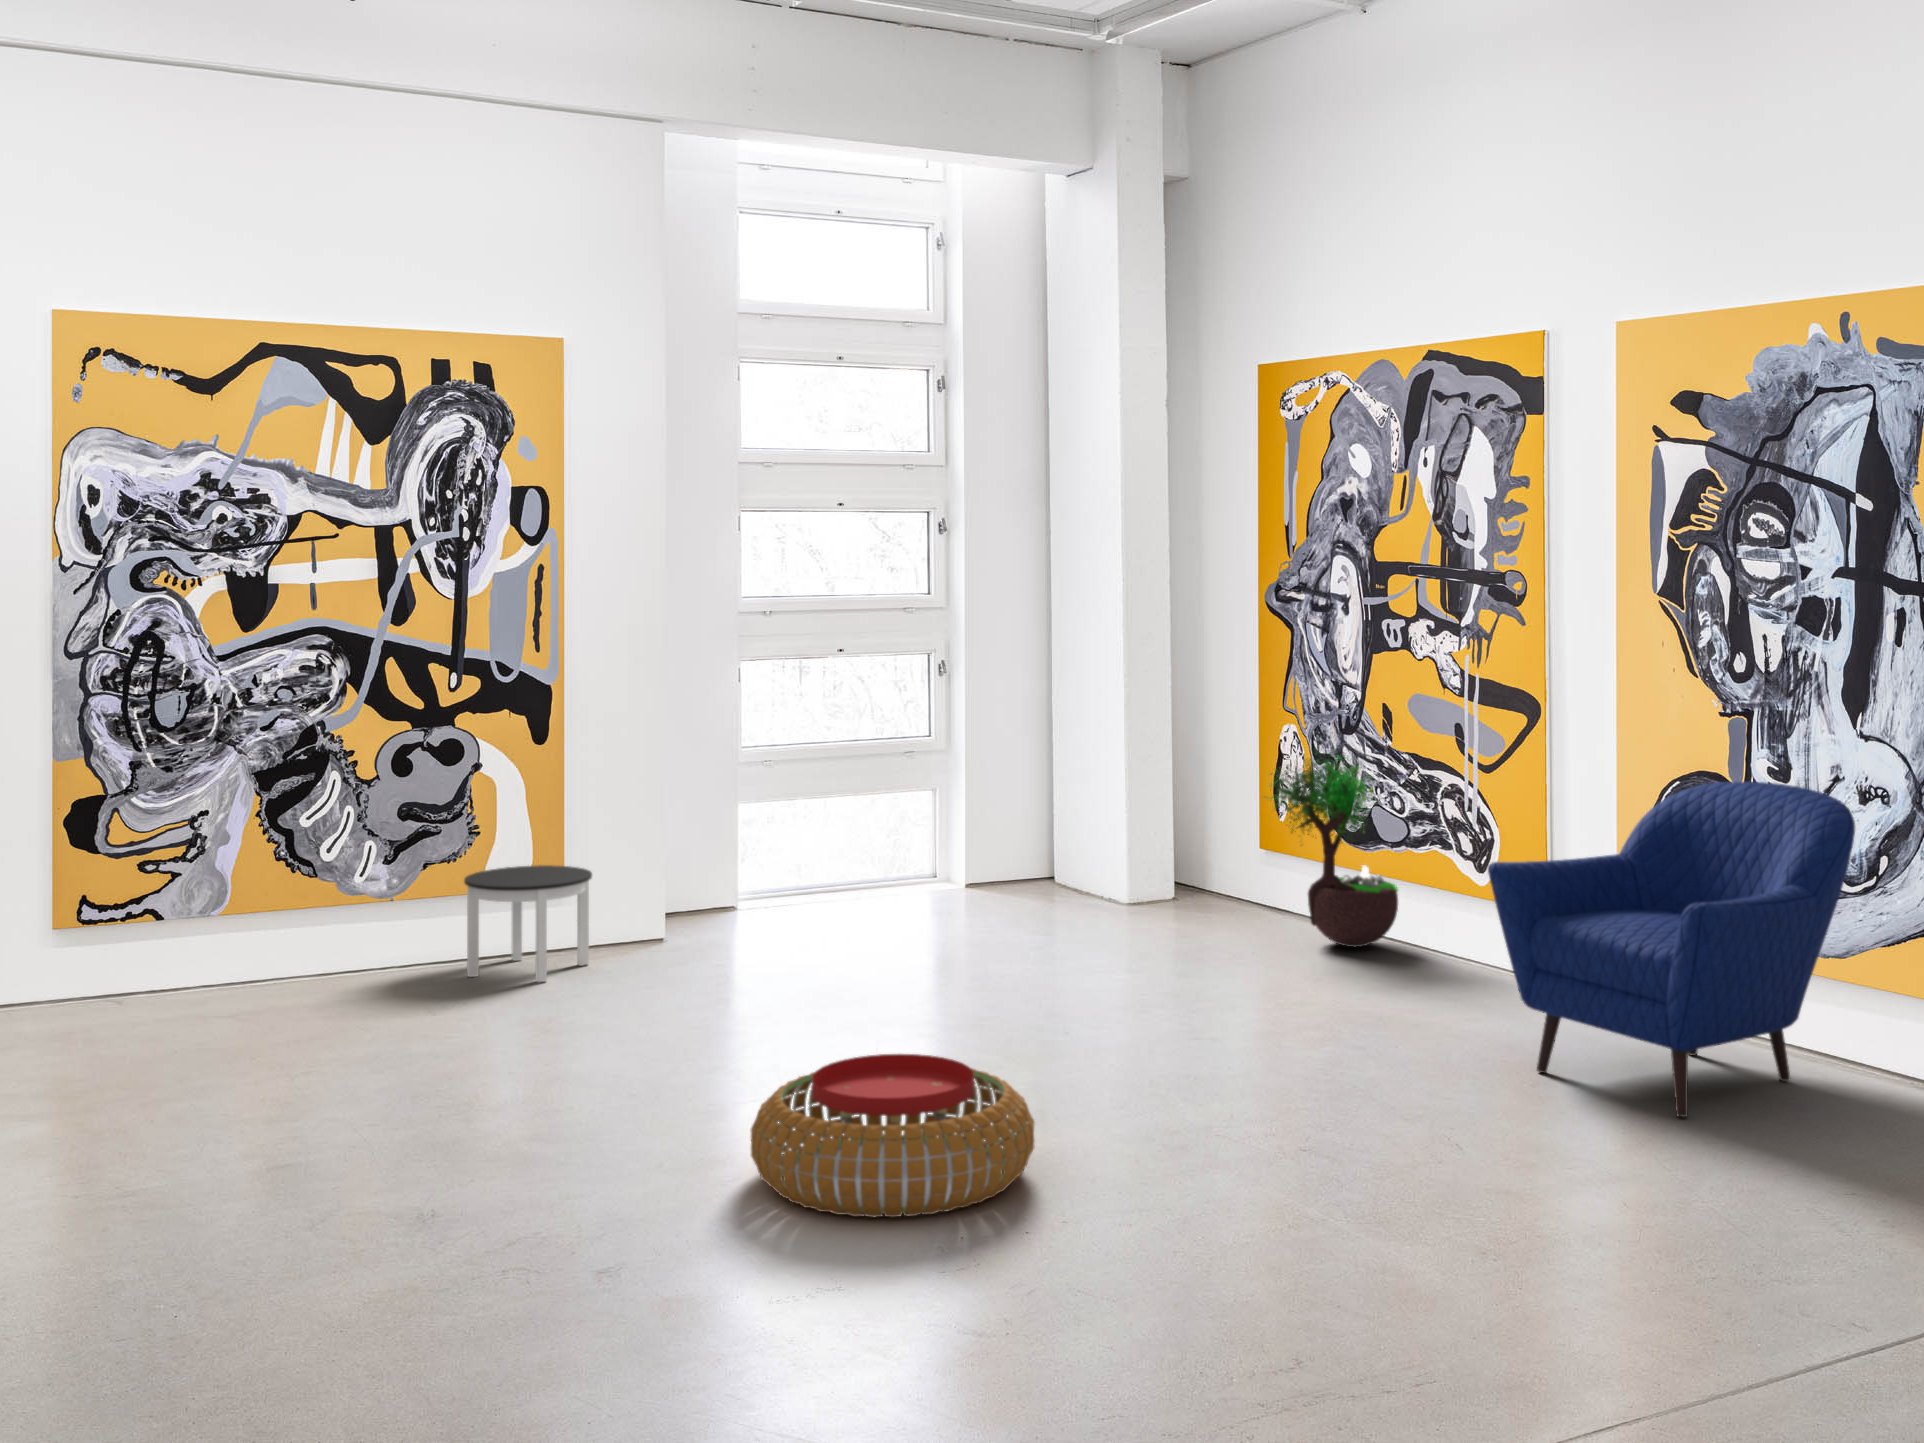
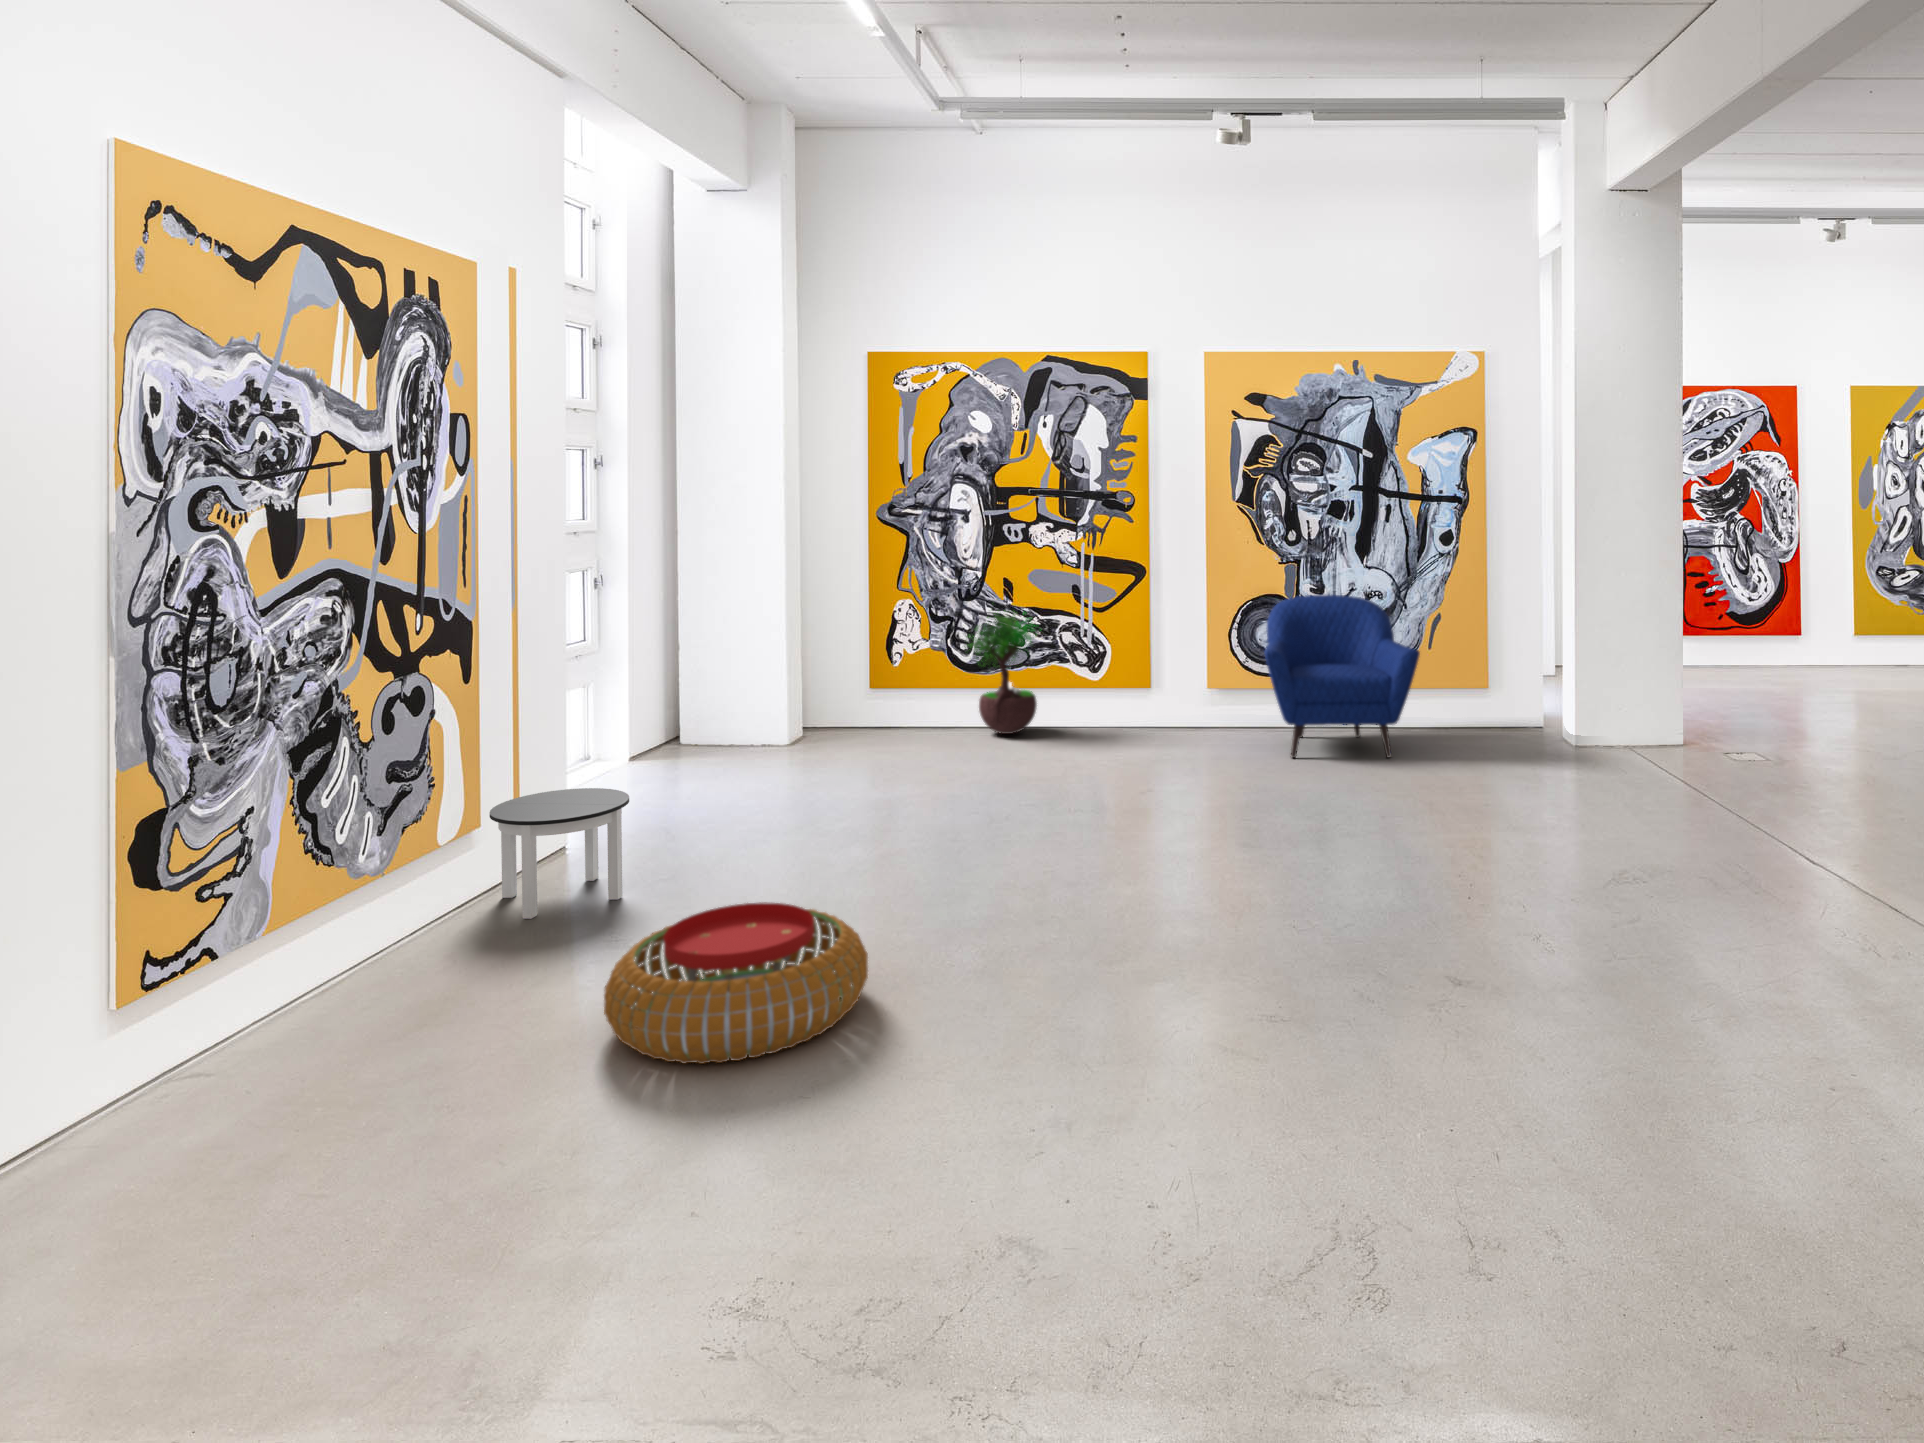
pouf: present [751,1054,1034,1218] -> present [604,902,868,1064]

